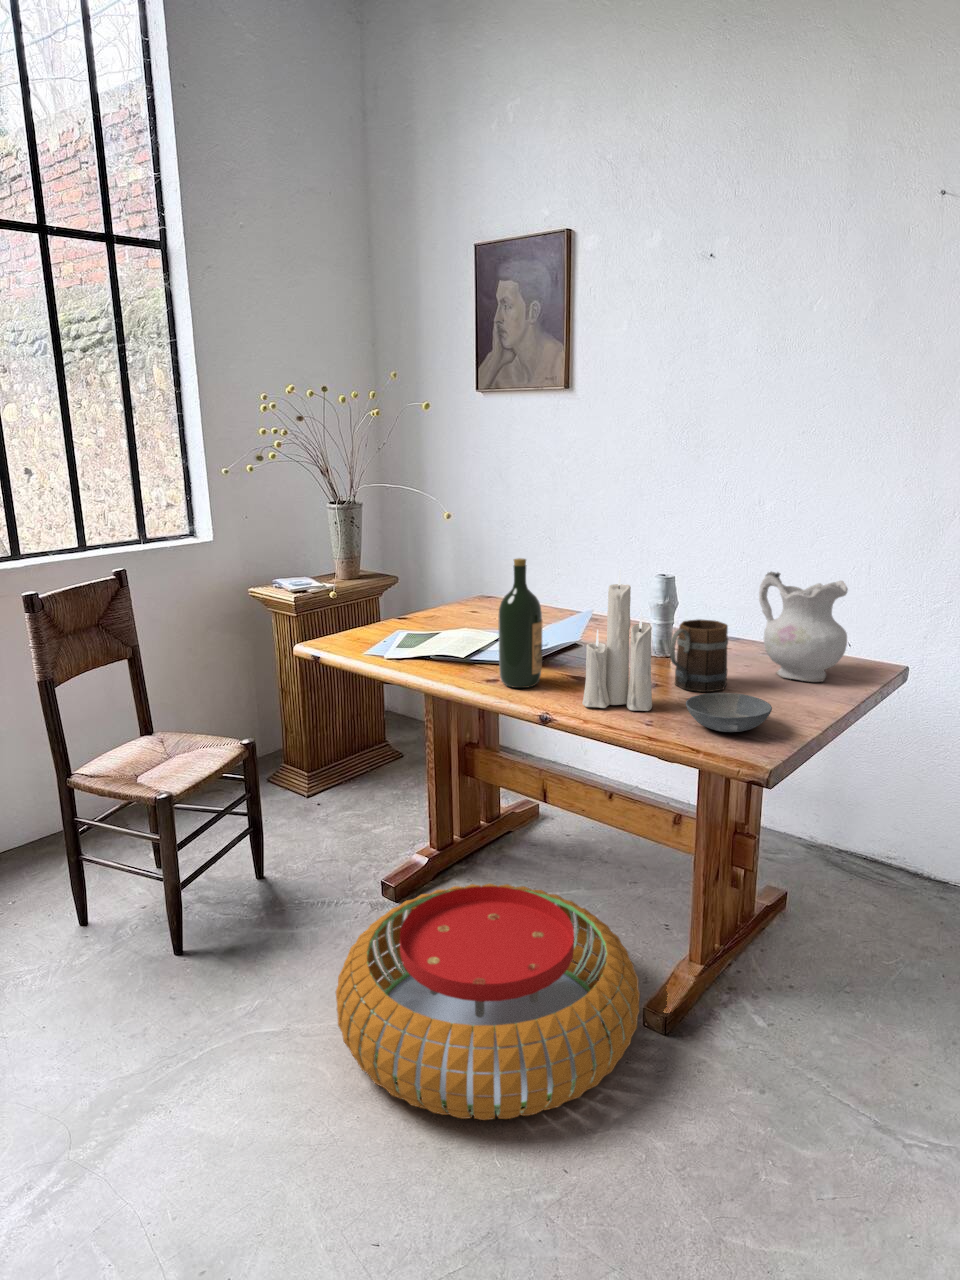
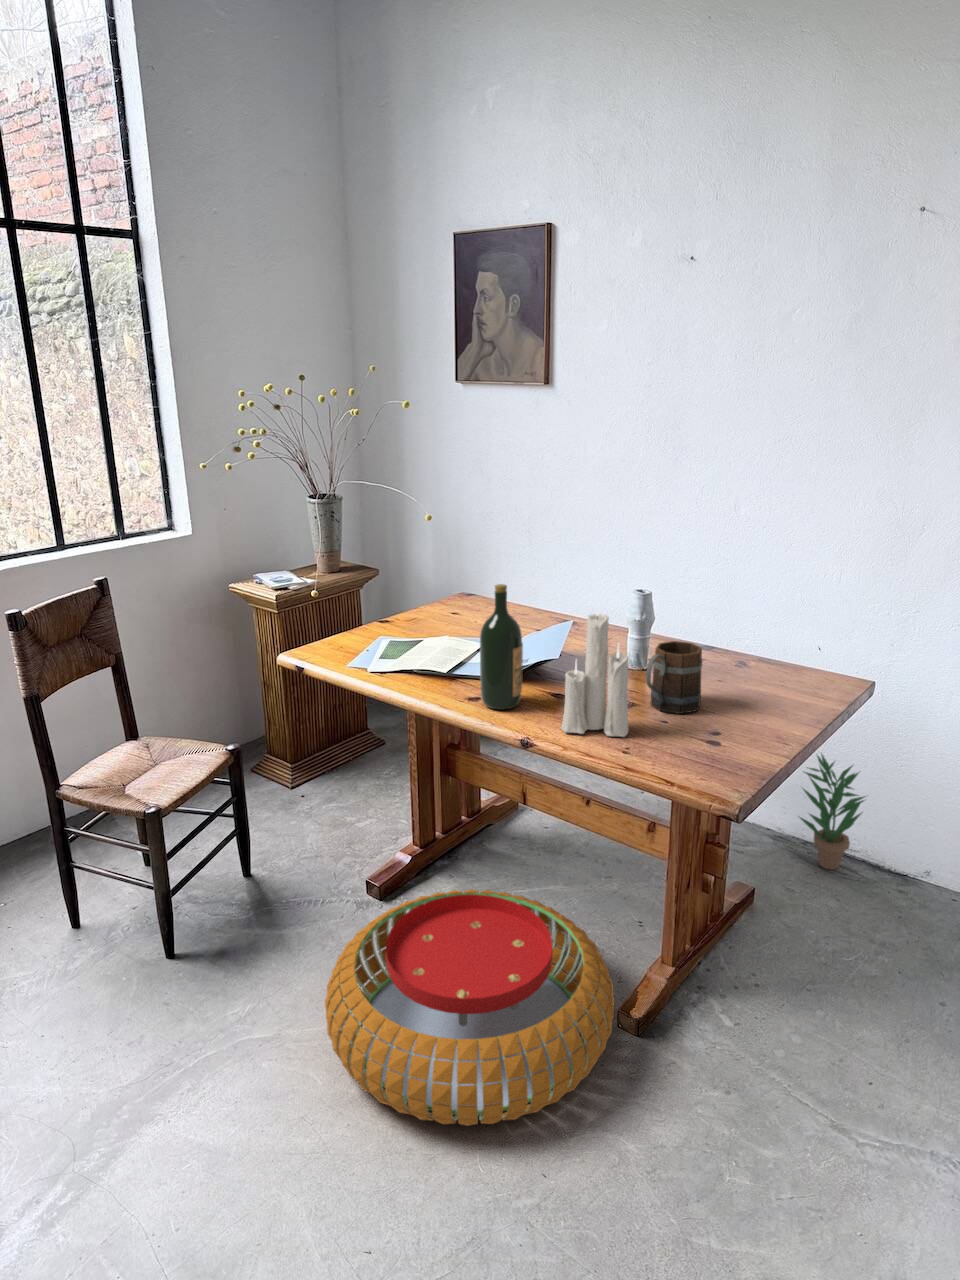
ceramic pitcher: present [759,572,848,682] -> none [733,592,818,701]
bowl: present [686,693,772,732] -> none [660,720,743,762]
potted plant: none [828,751,904,876] -> present [800,754,865,870]

